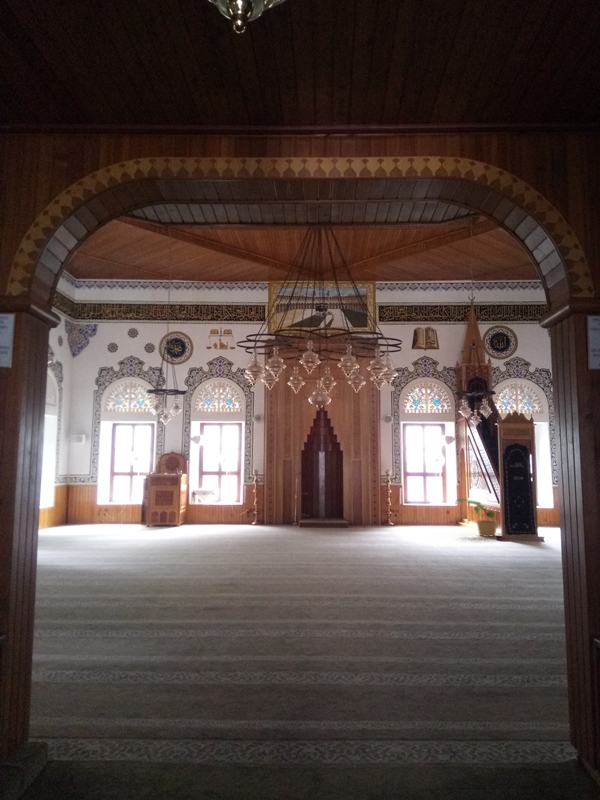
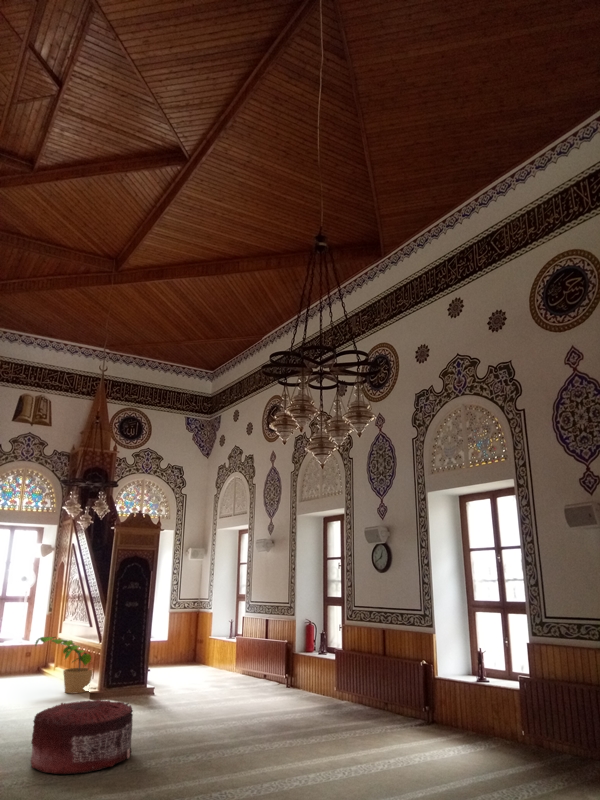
pouf: none [471,533,533,569] -> present [31,700,133,774]

